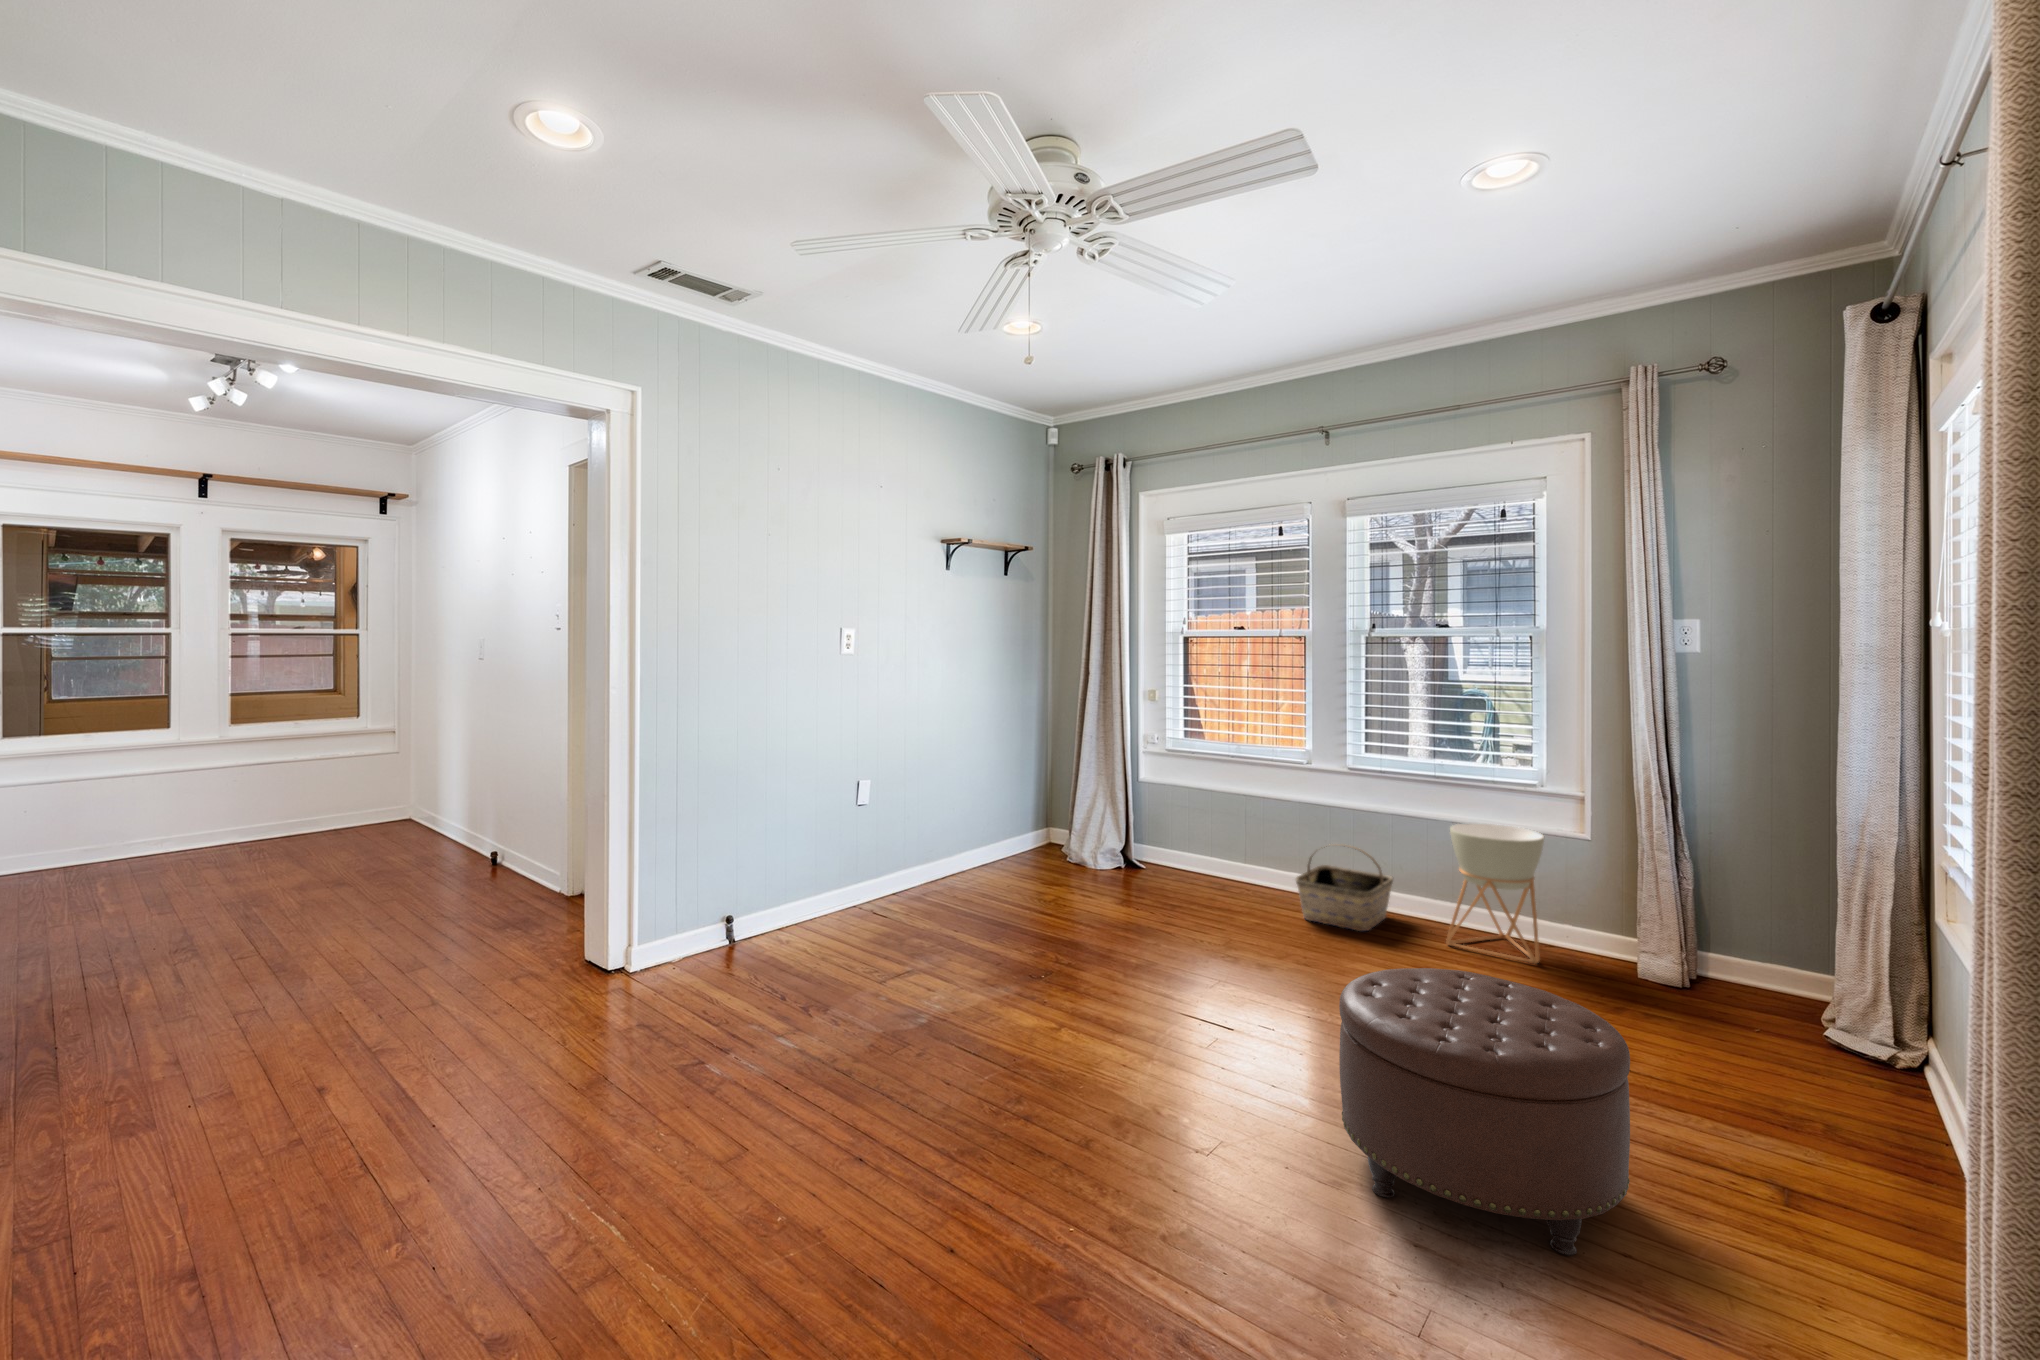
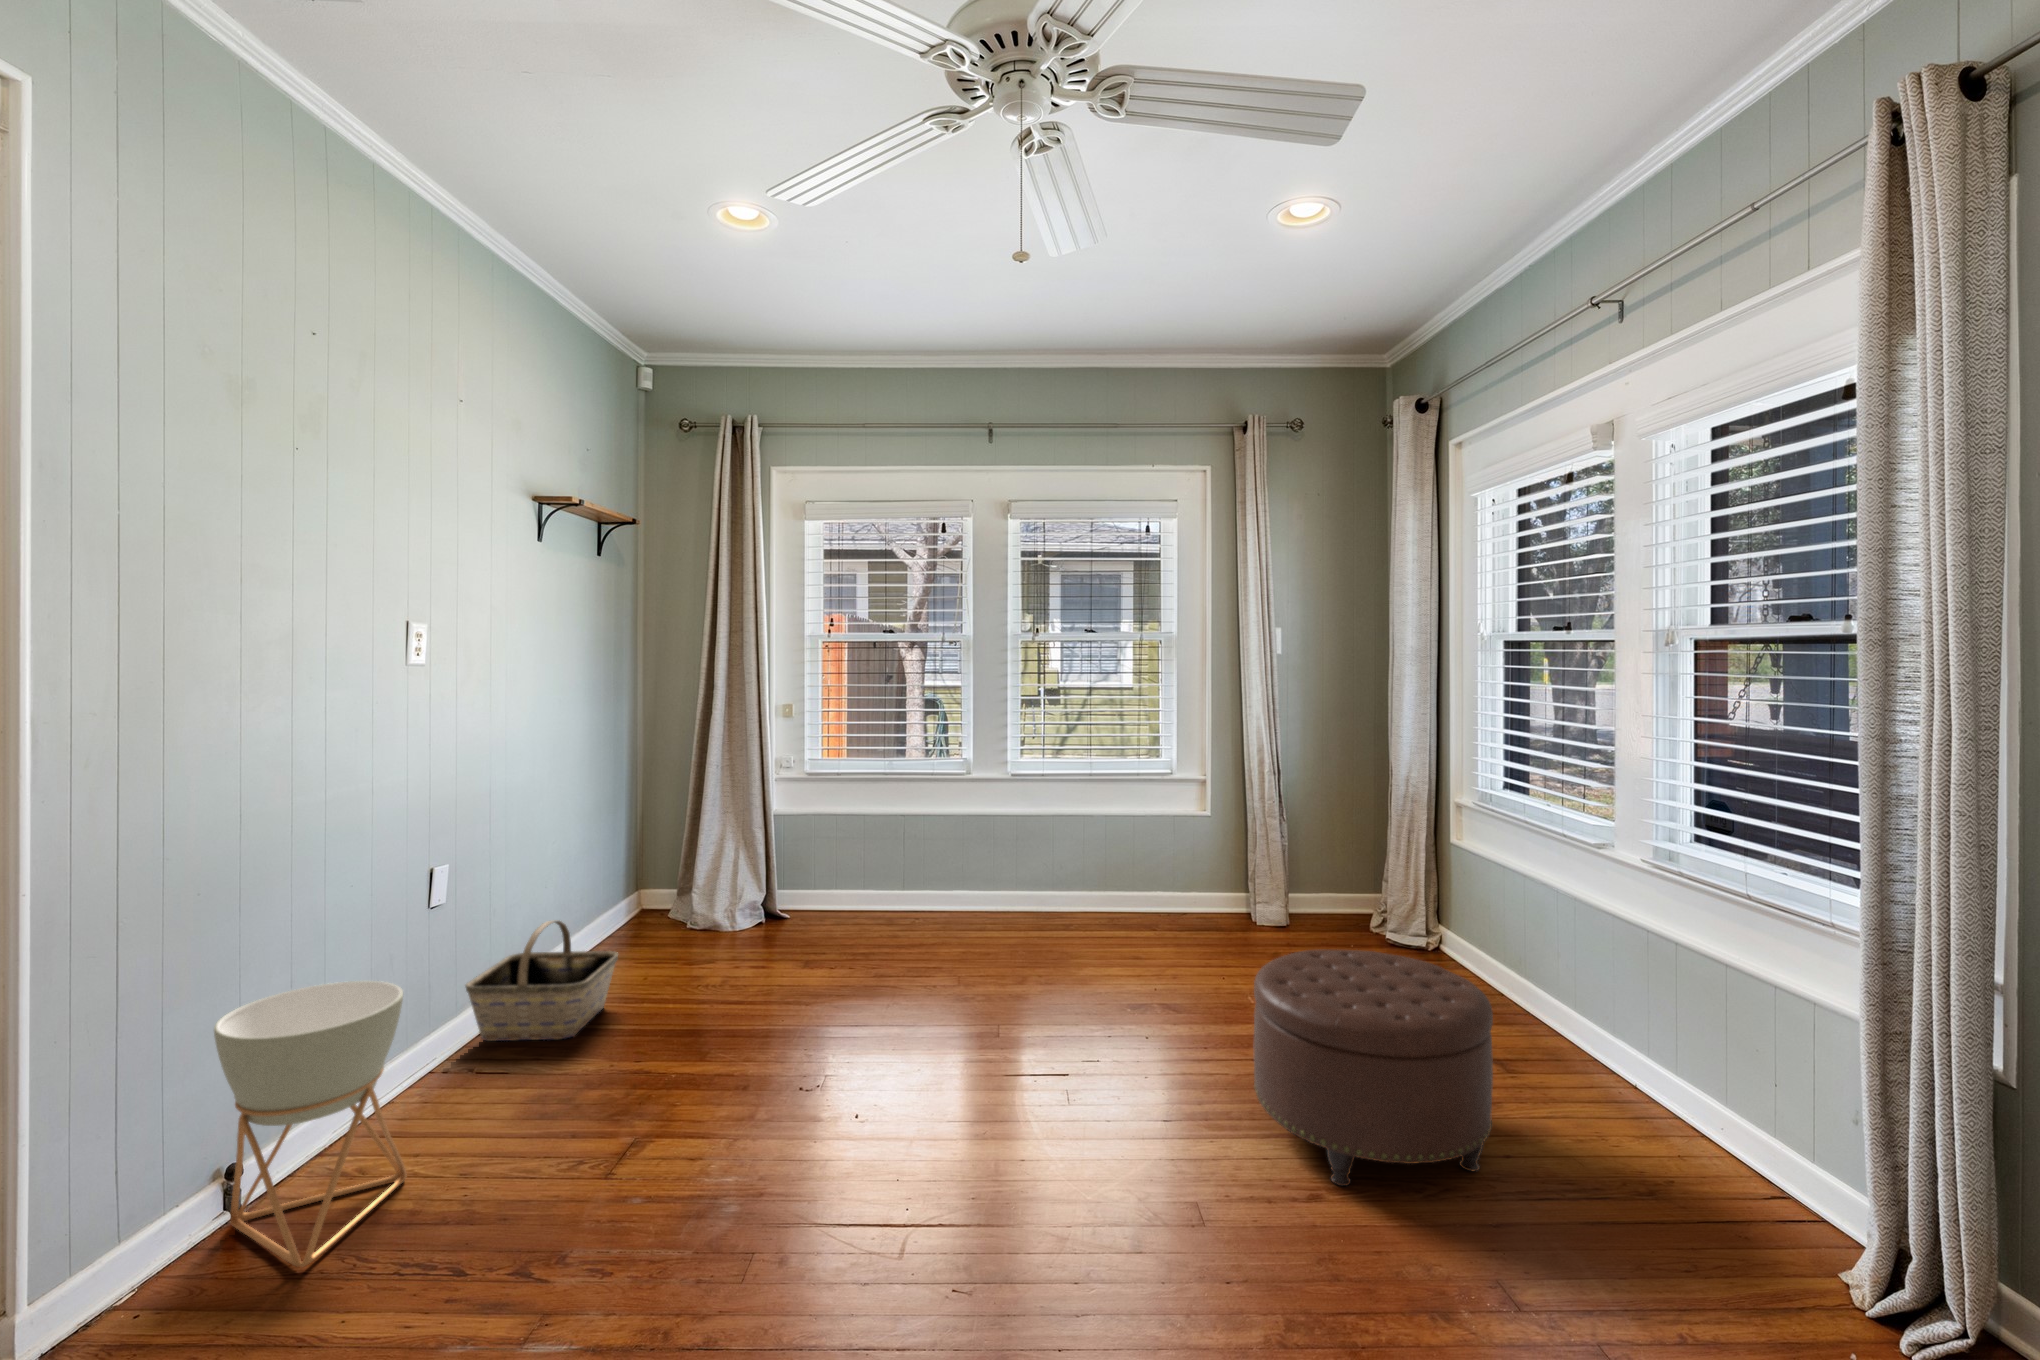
planter: present [1446,823,1544,964] -> present [214,981,406,1267]
basket: present [1296,844,1393,931] -> present [465,921,618,1041]

